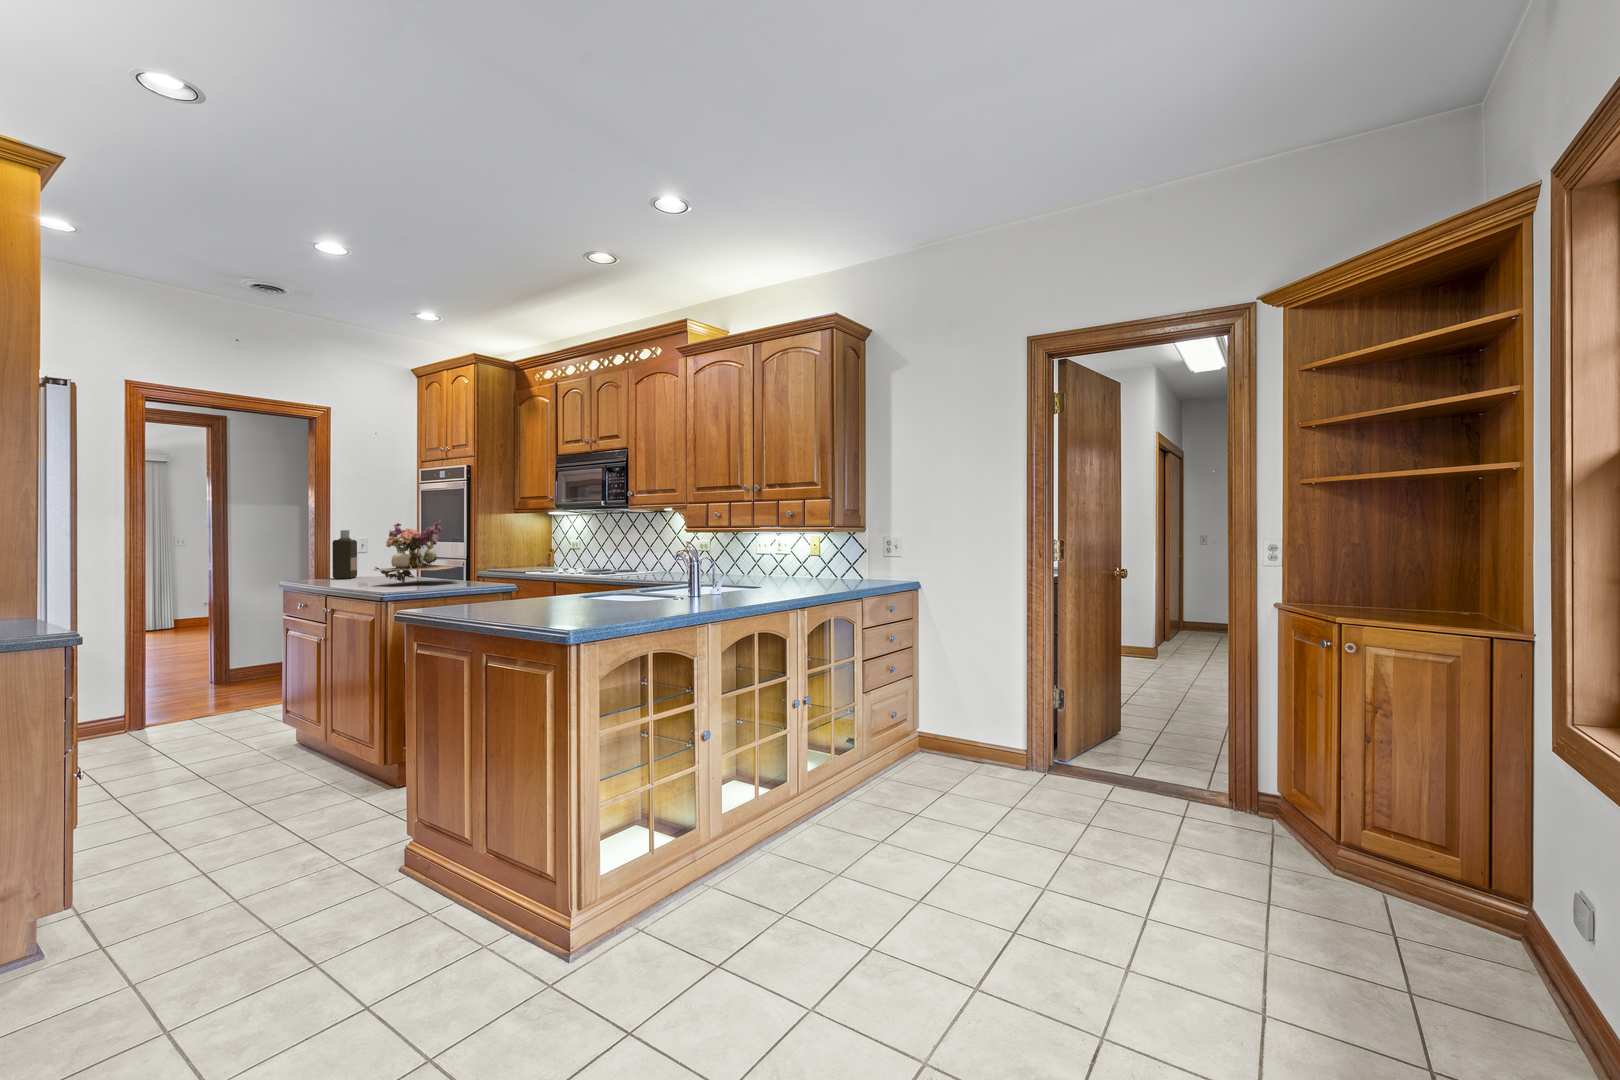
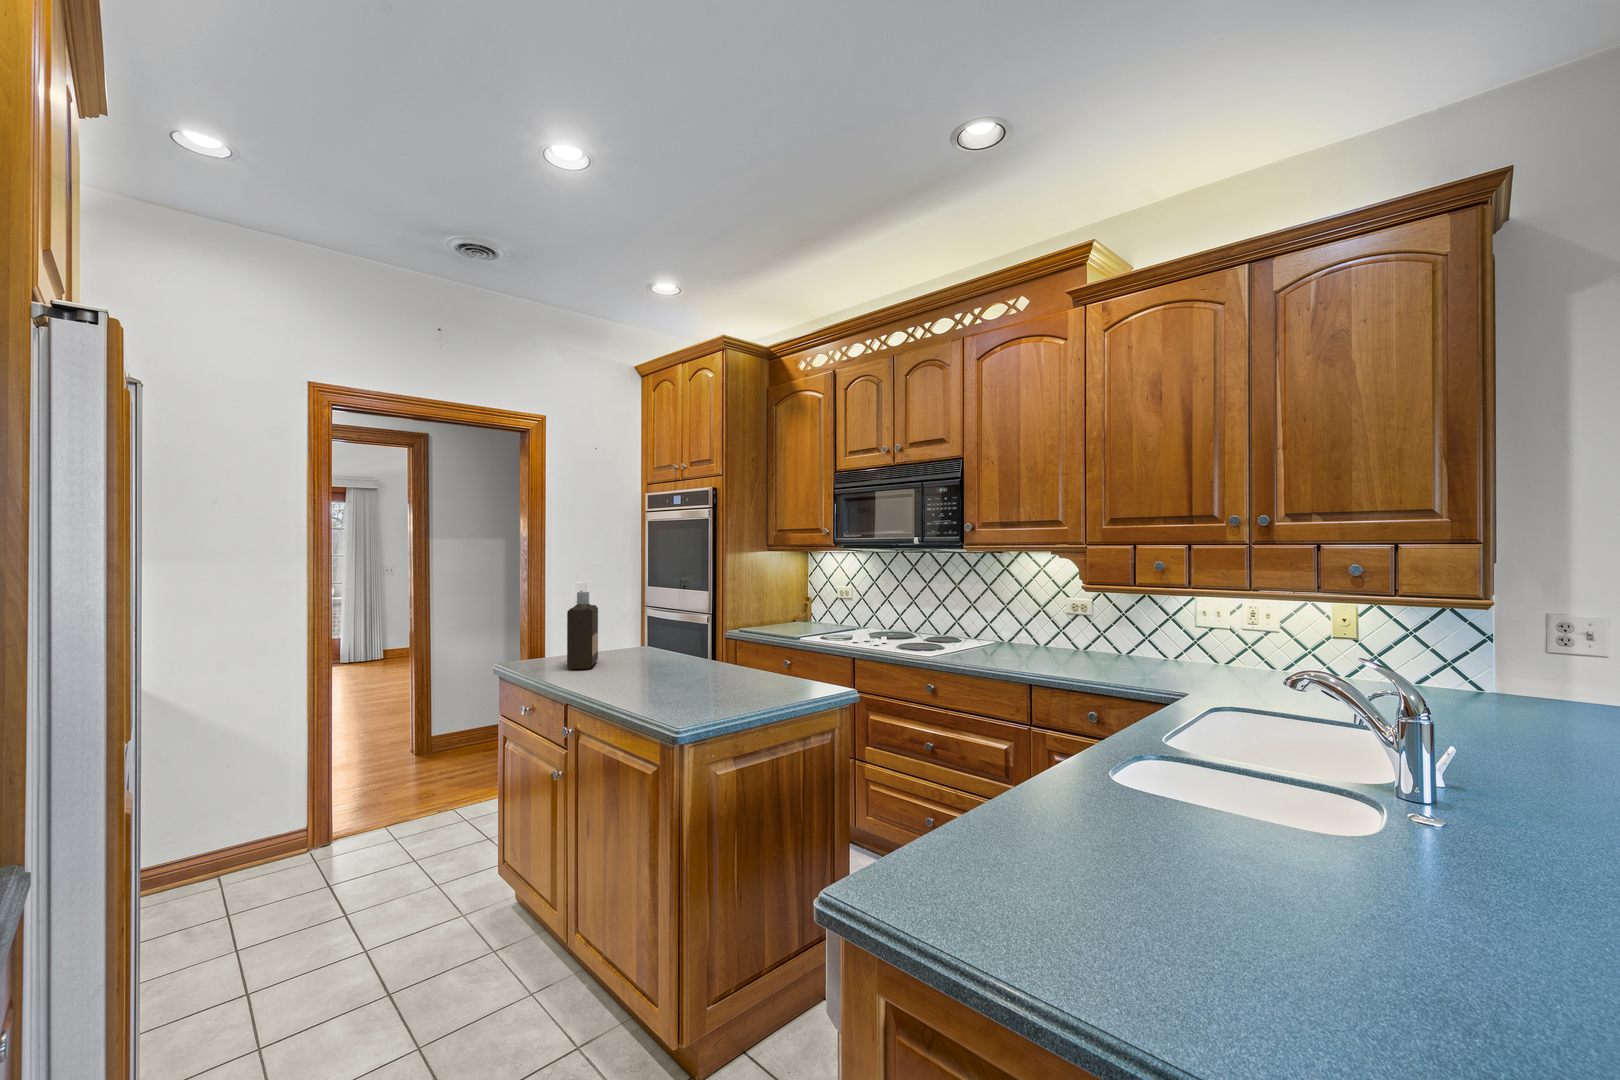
flower arrangement: present [374,521,458,583] -> none [643,580,774,695]

